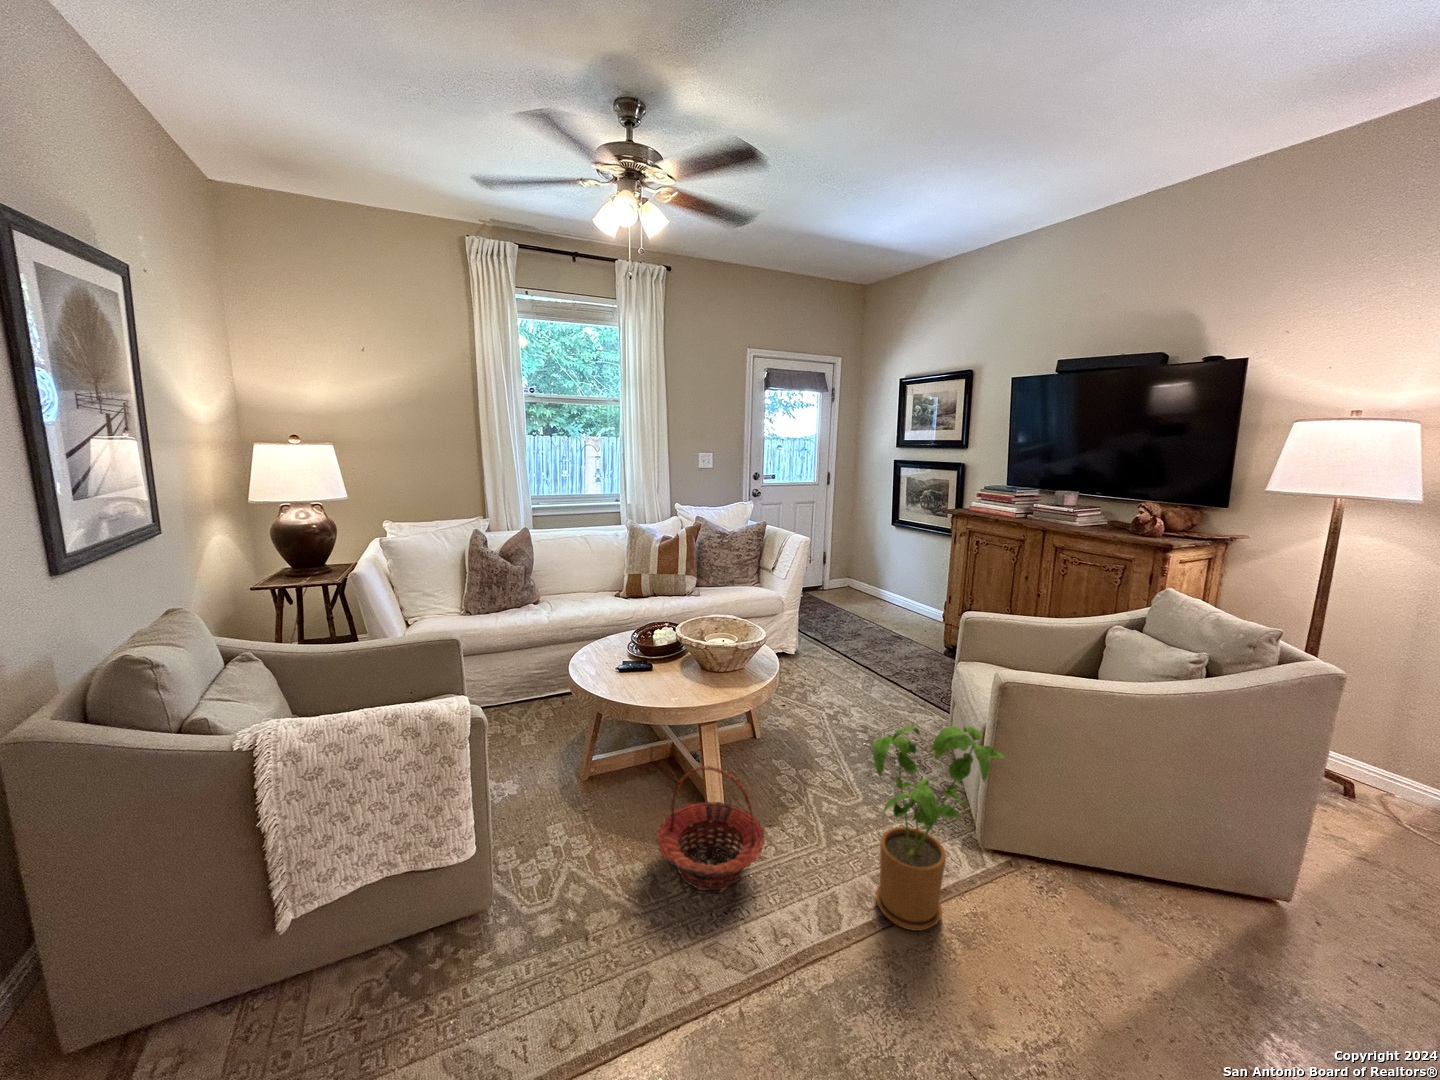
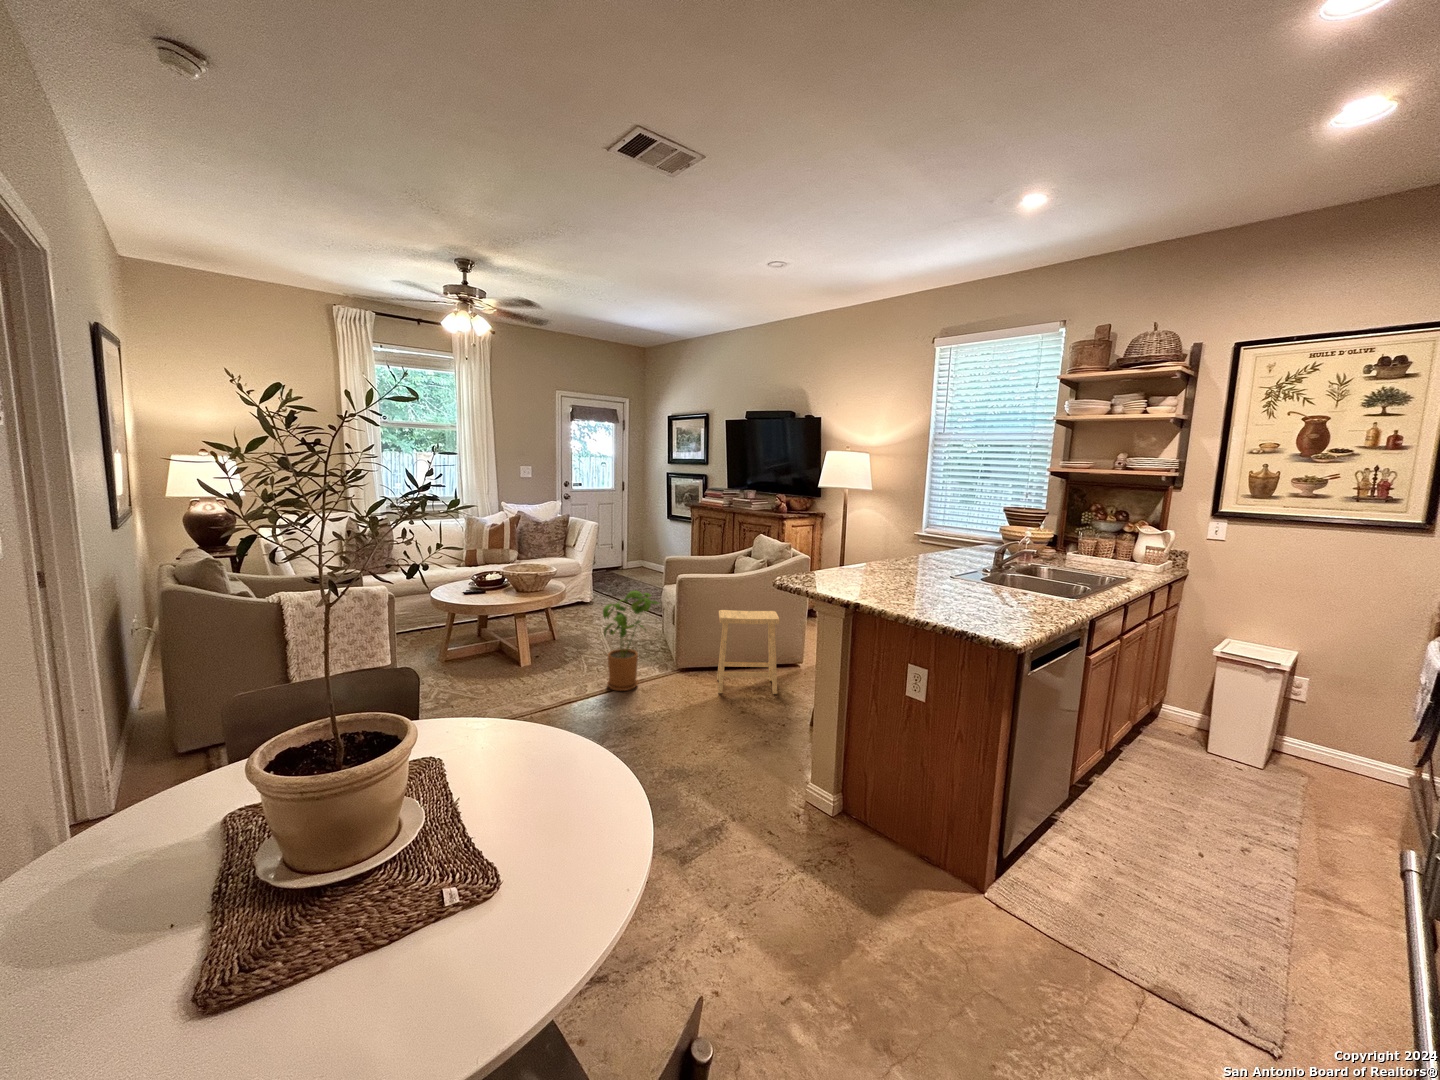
basket: present [656,766,766,890] -> none [491,628,552,690]
footstool: none [1110,778,1341,1016] -> present [717,610,780,694]

